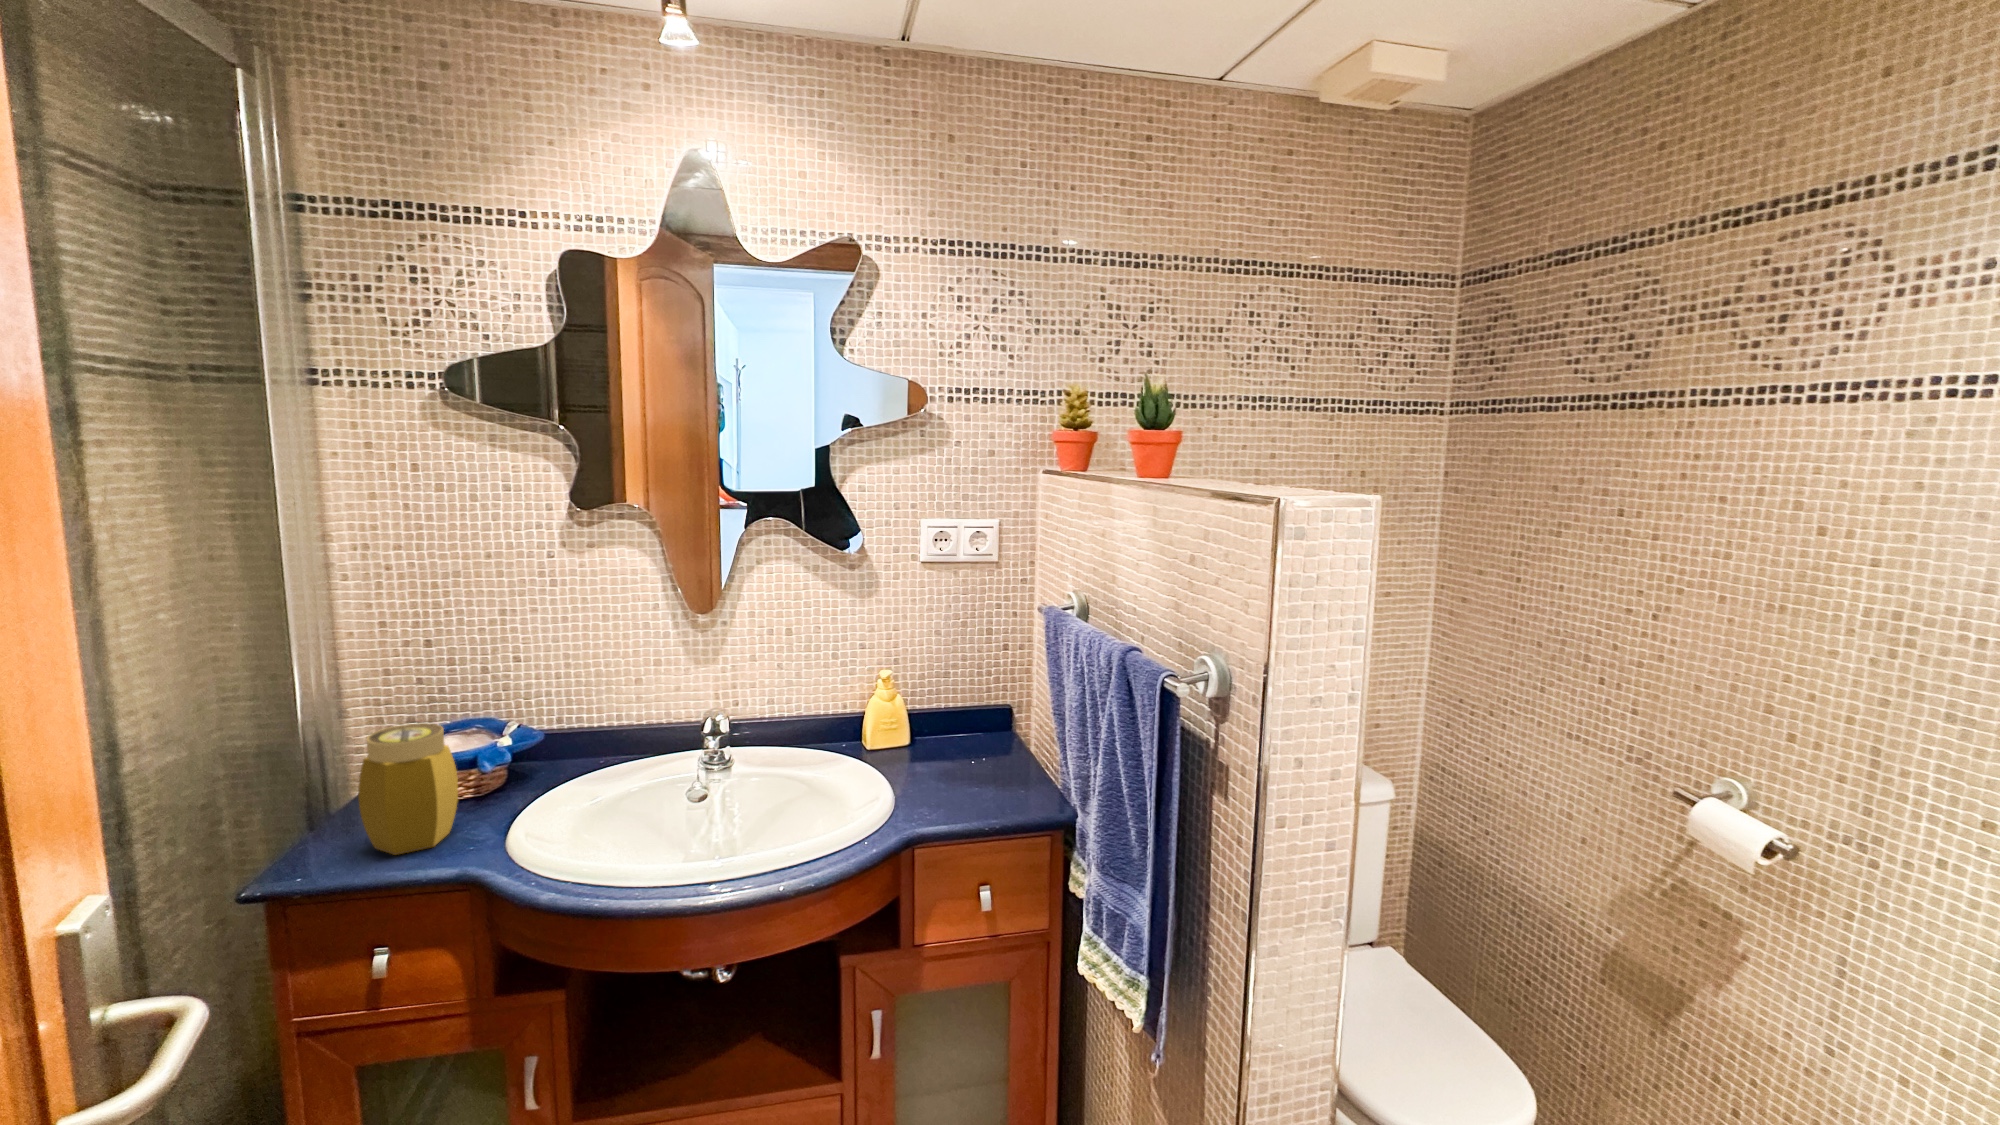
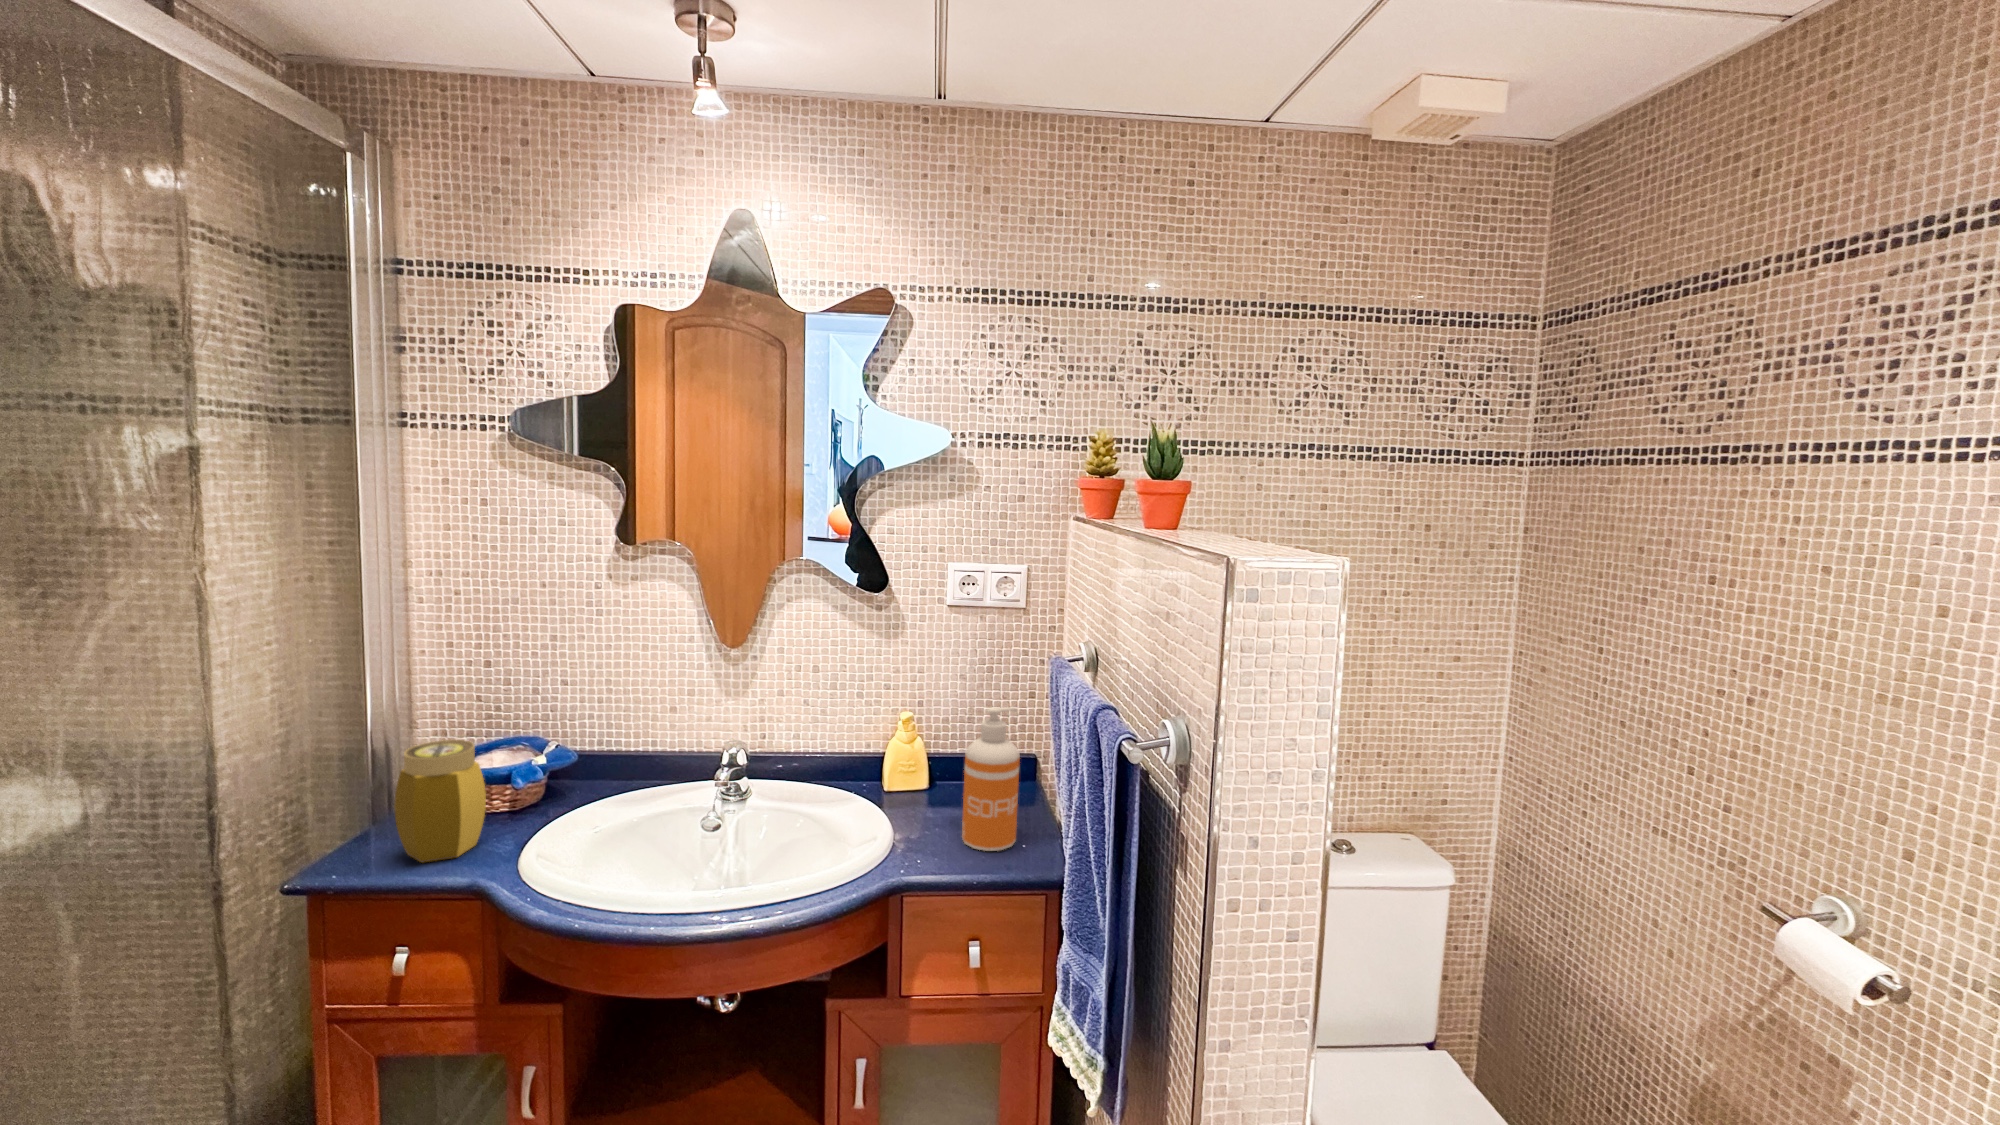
soap dispenser: none [959,658,1014,799] -> present [962,707,1020,851]

